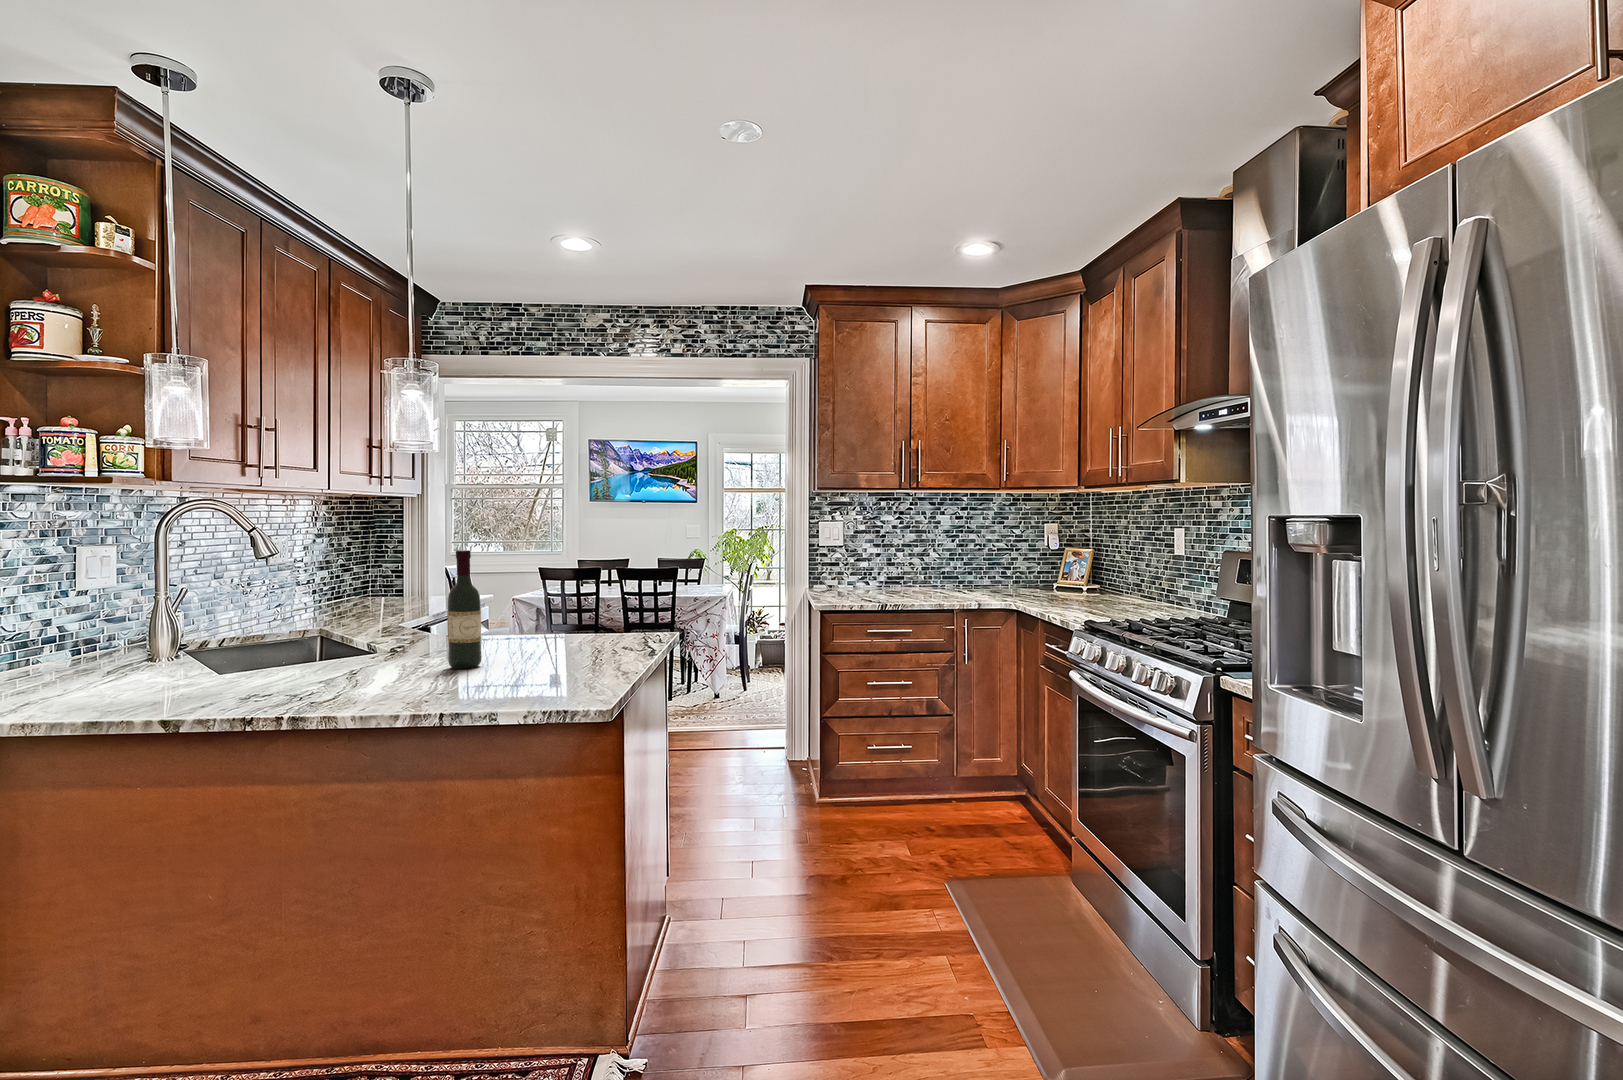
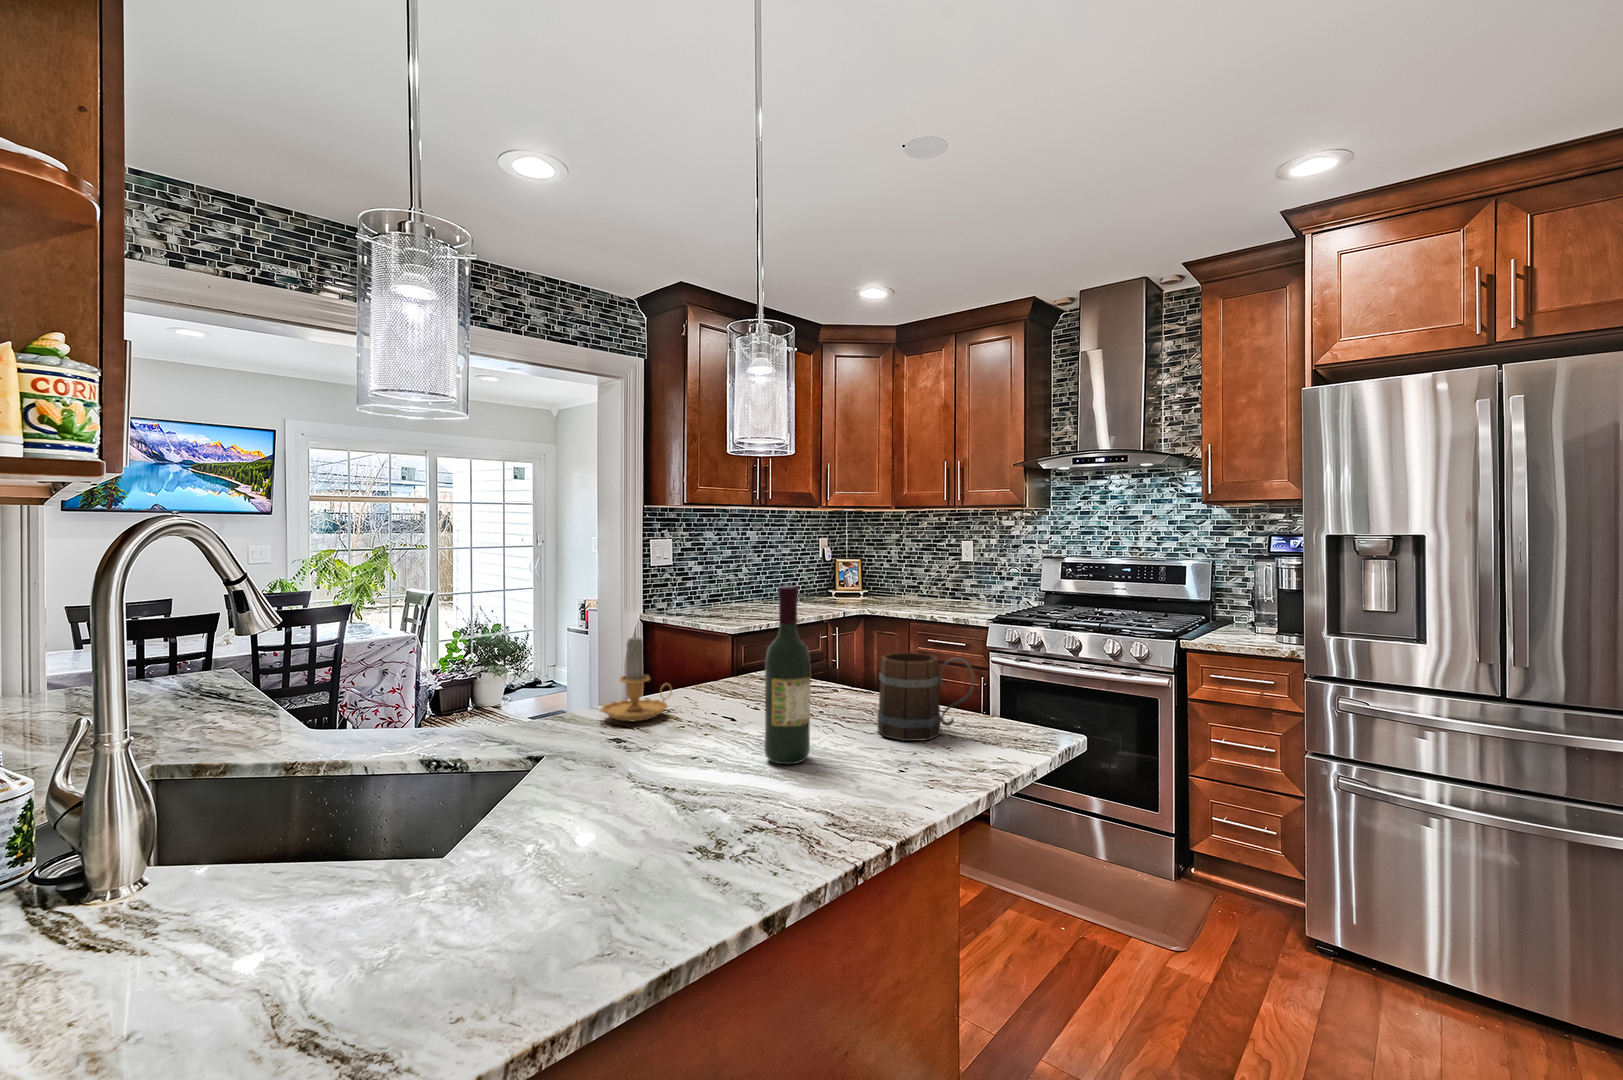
candle: none [485,584,543,643] -> present [601,637,672,721]
mug: none [543,607,592,672] -> present [878,653,974,741]

